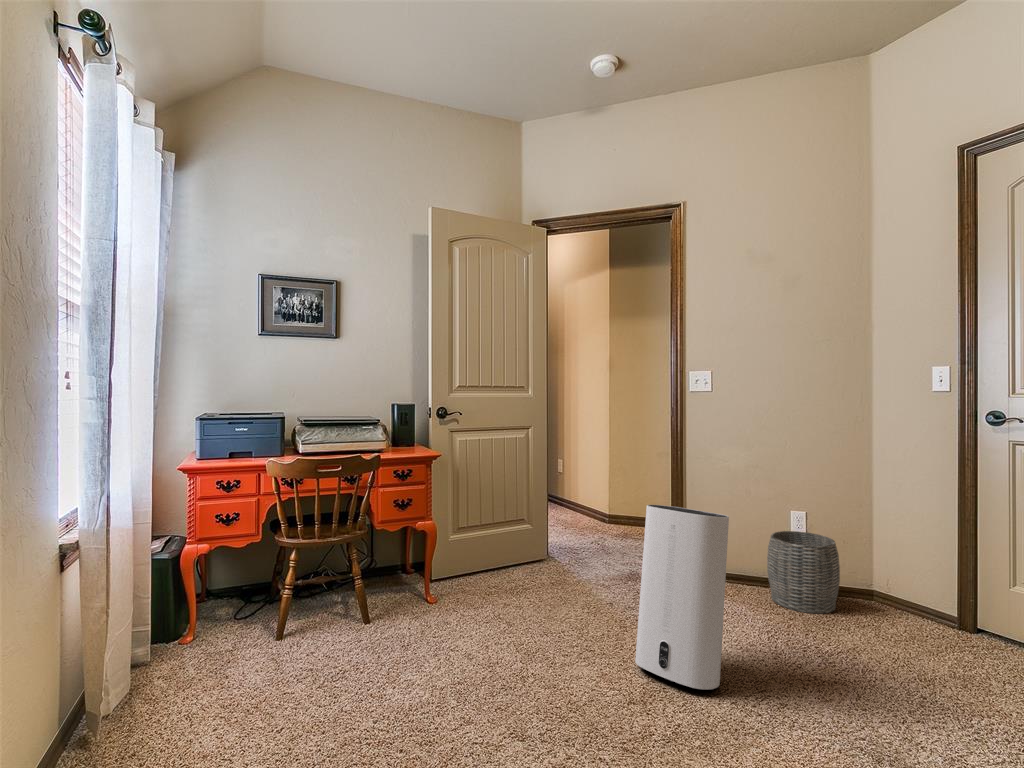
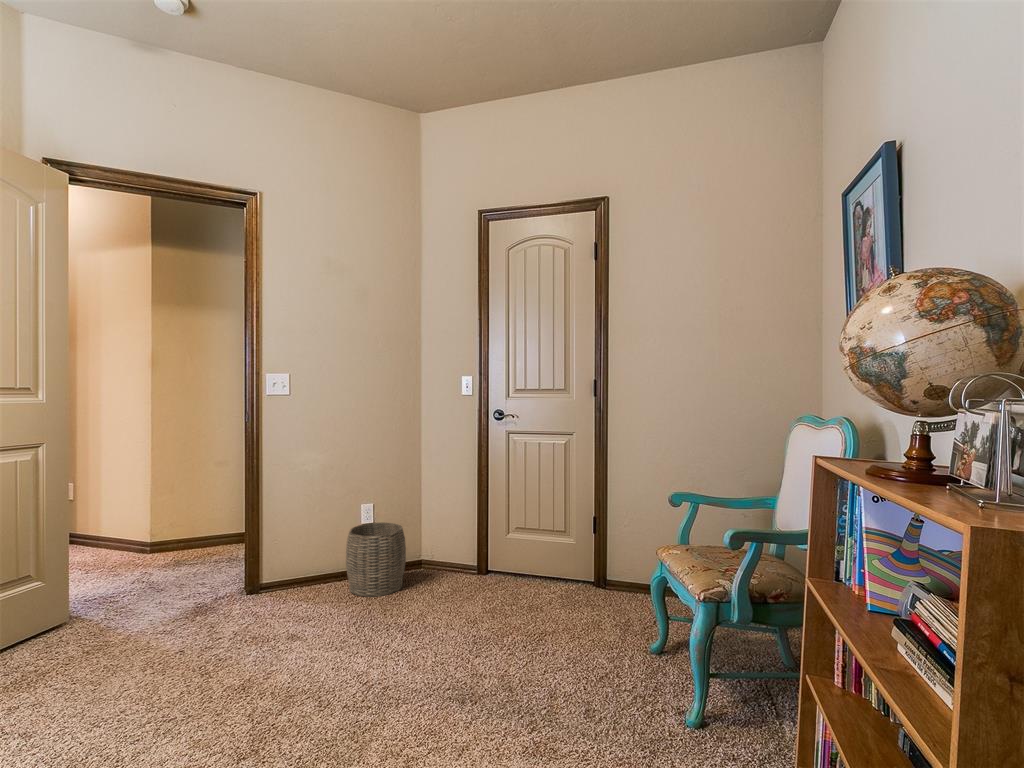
air purifier: present [635,505,729,690] -> none [233,525,334,712]

